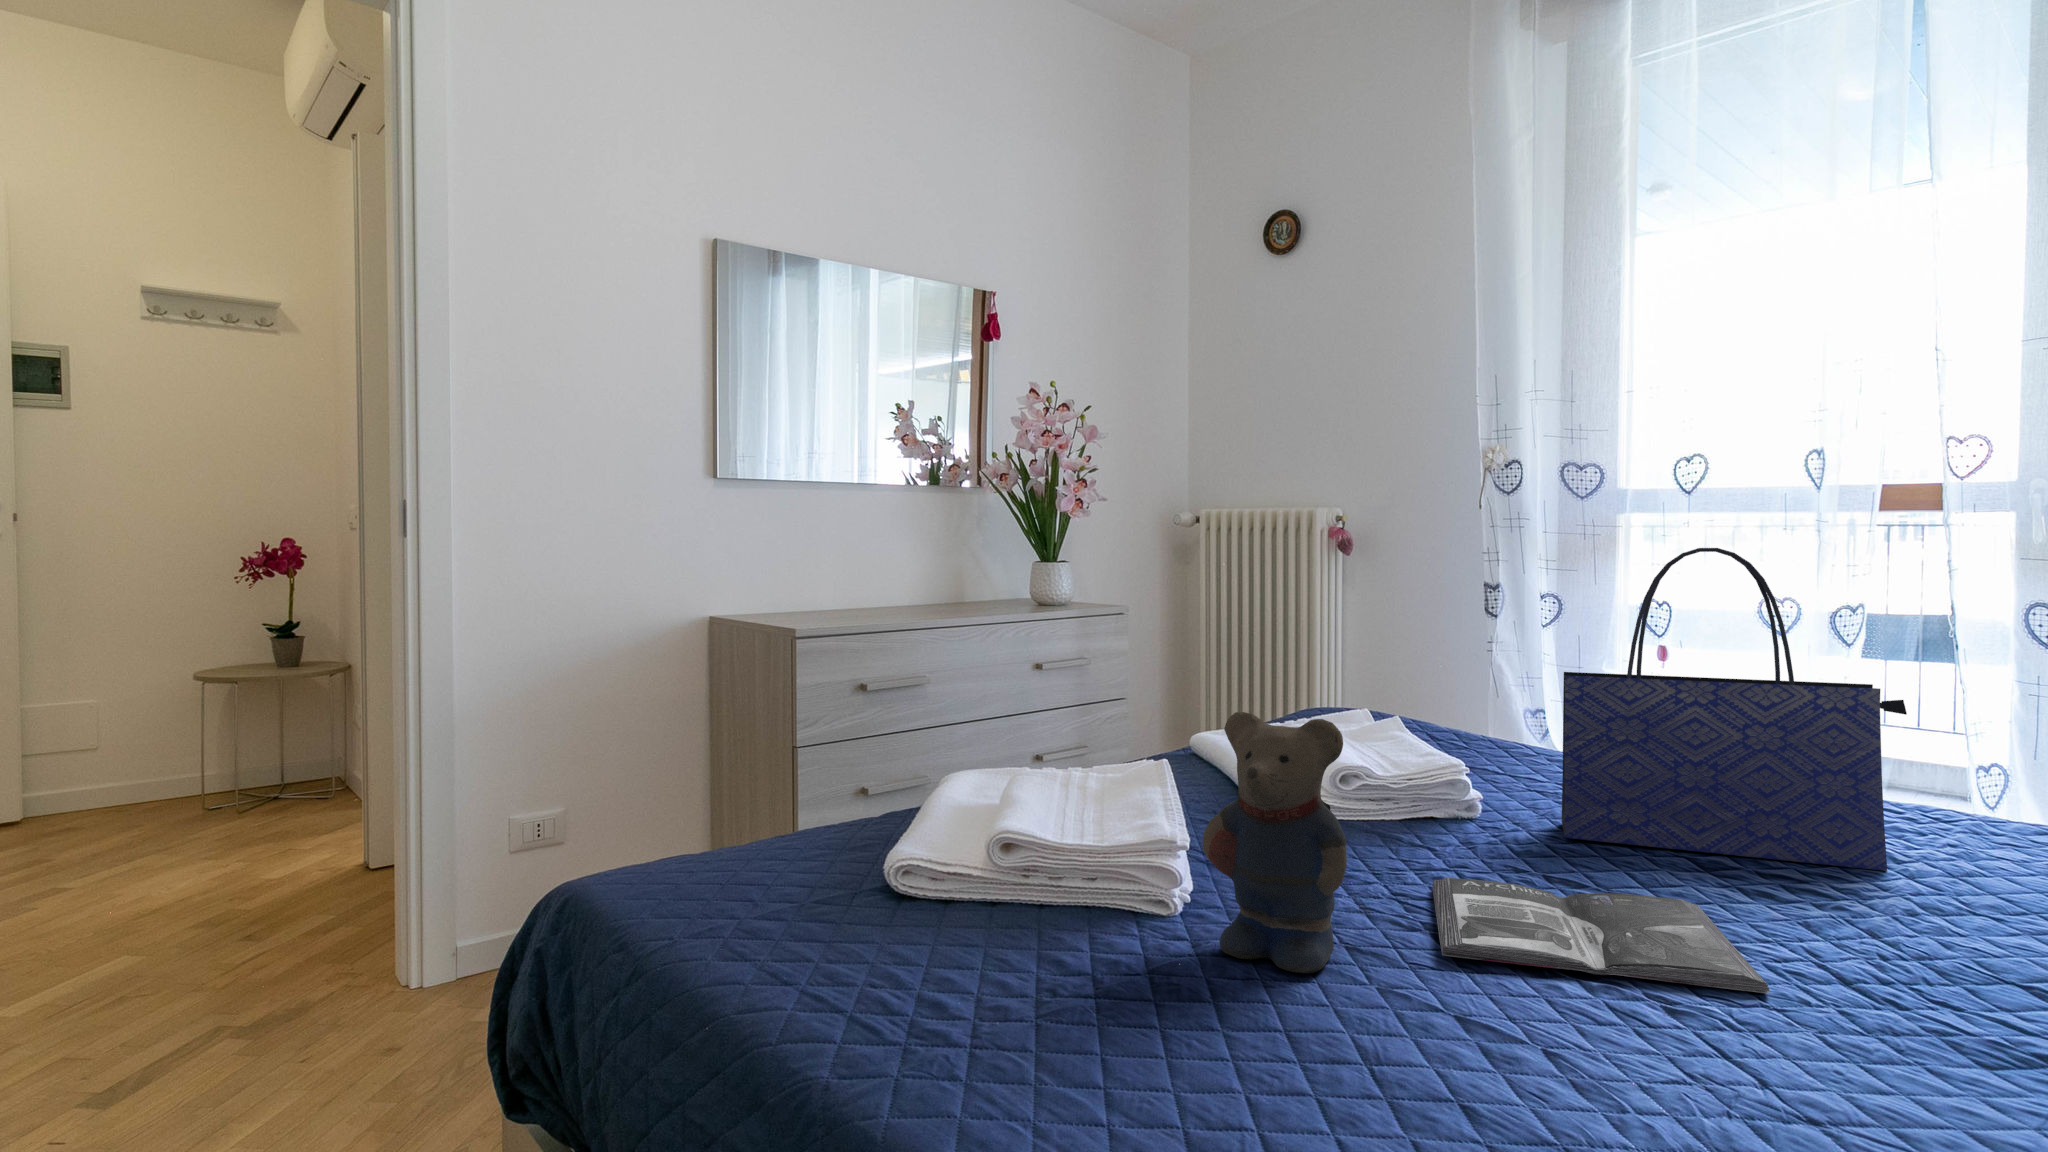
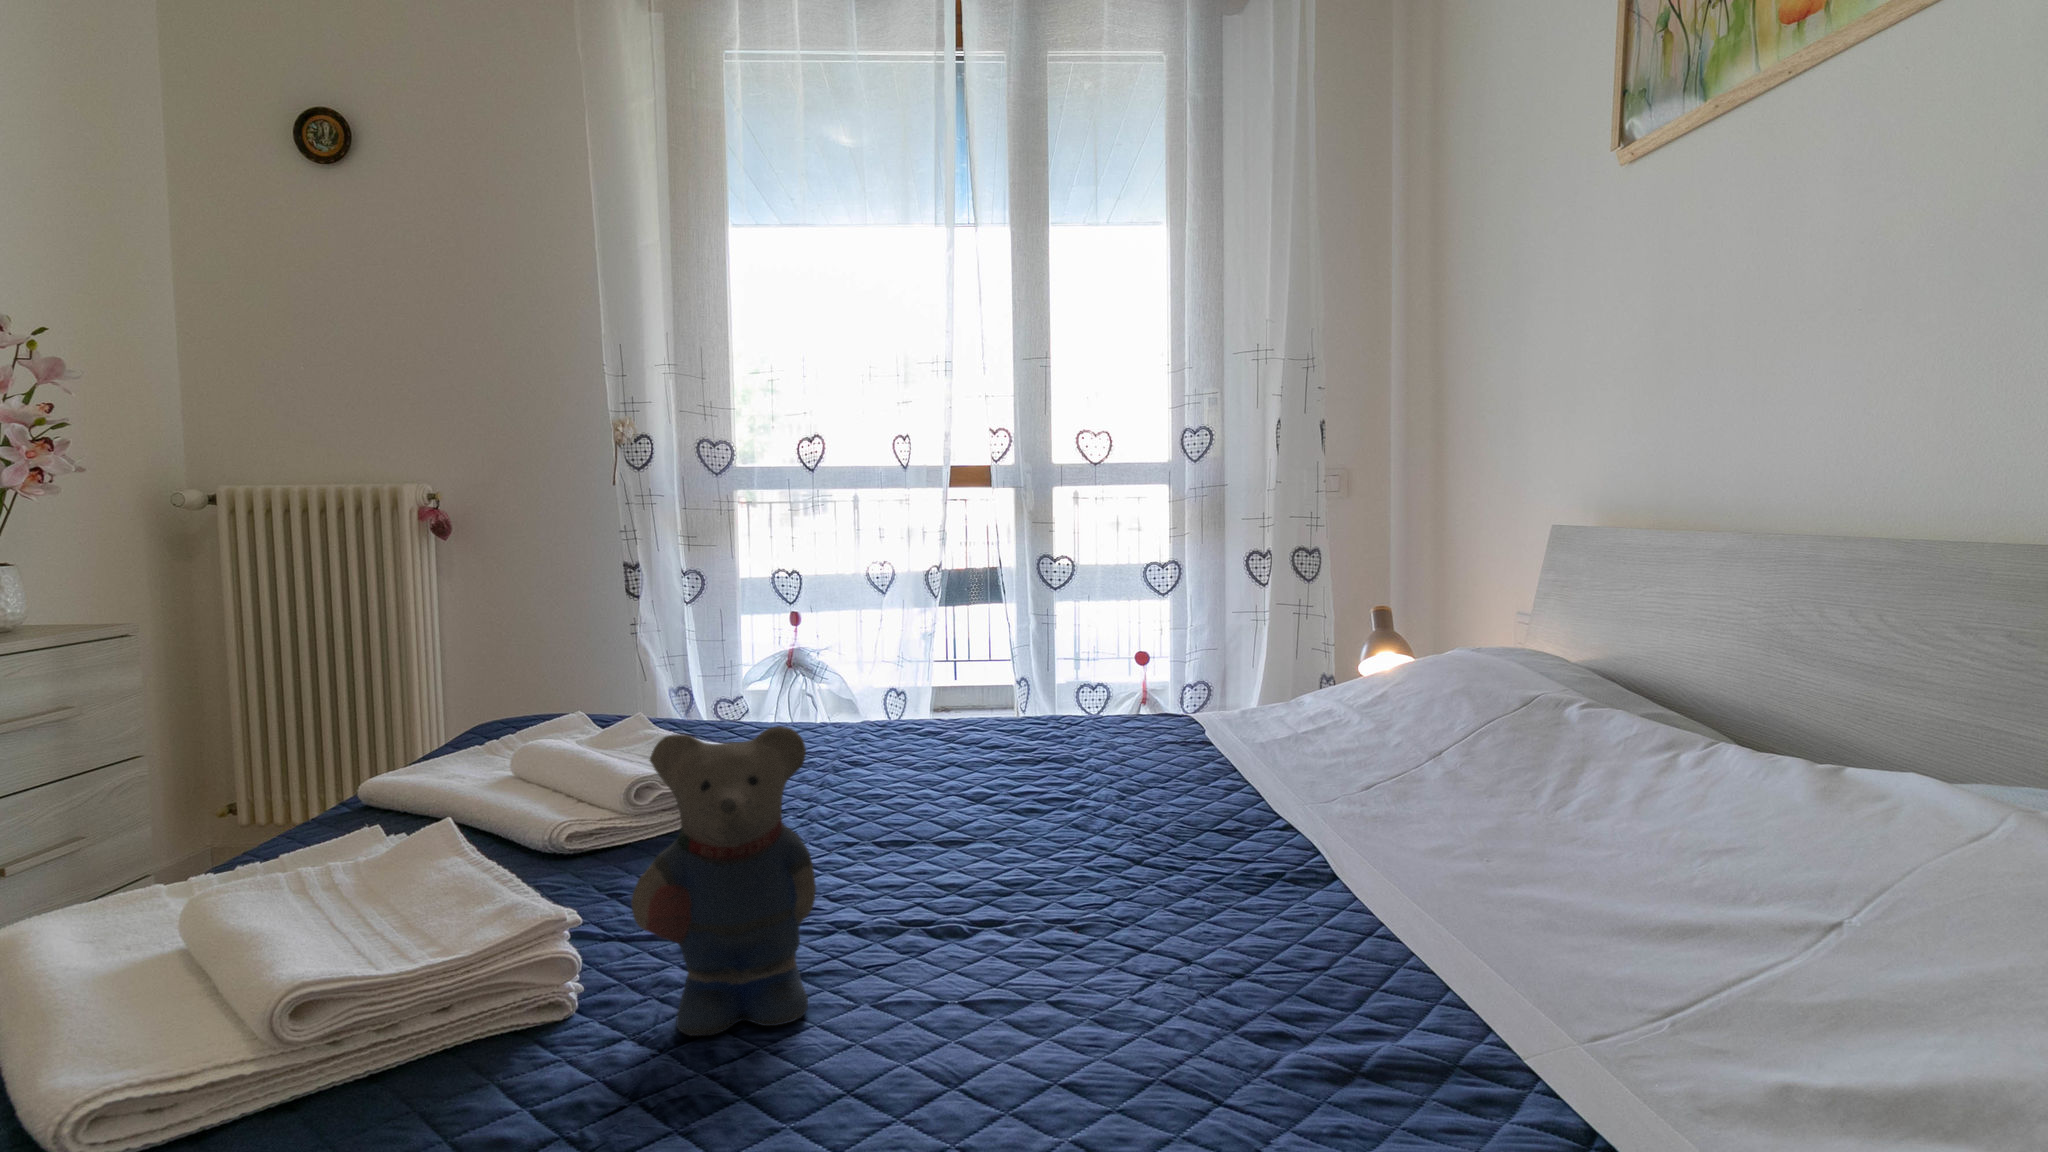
tote bag: present [1562,548,1907,871] -> none [842,523,1072,802]
magazine: present [1432,877,1769,993] -> none [809,830,1116,947]

